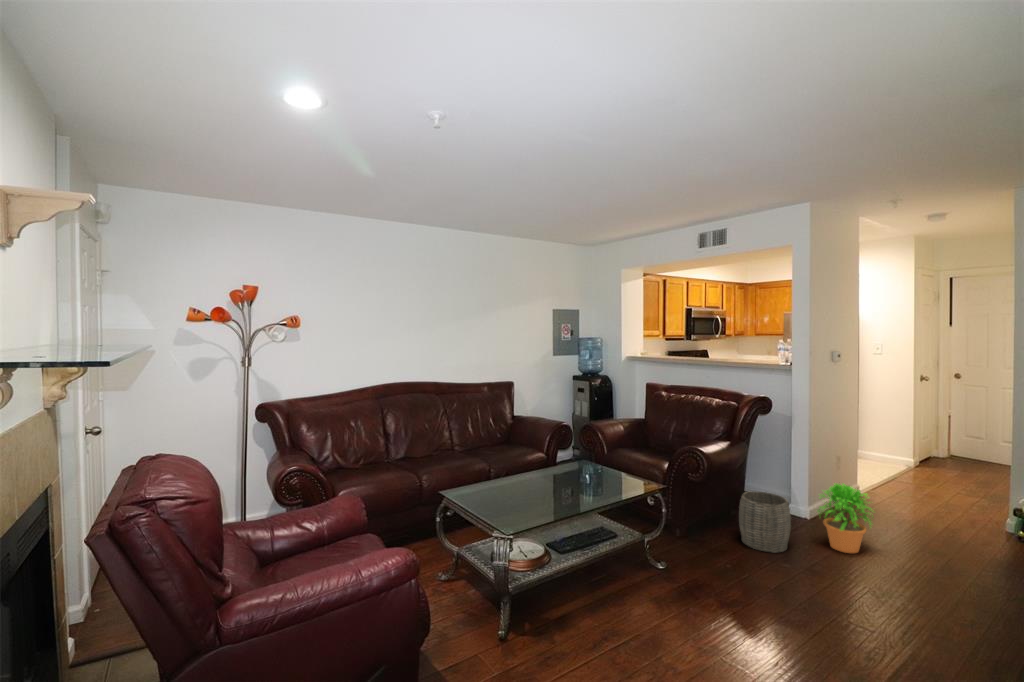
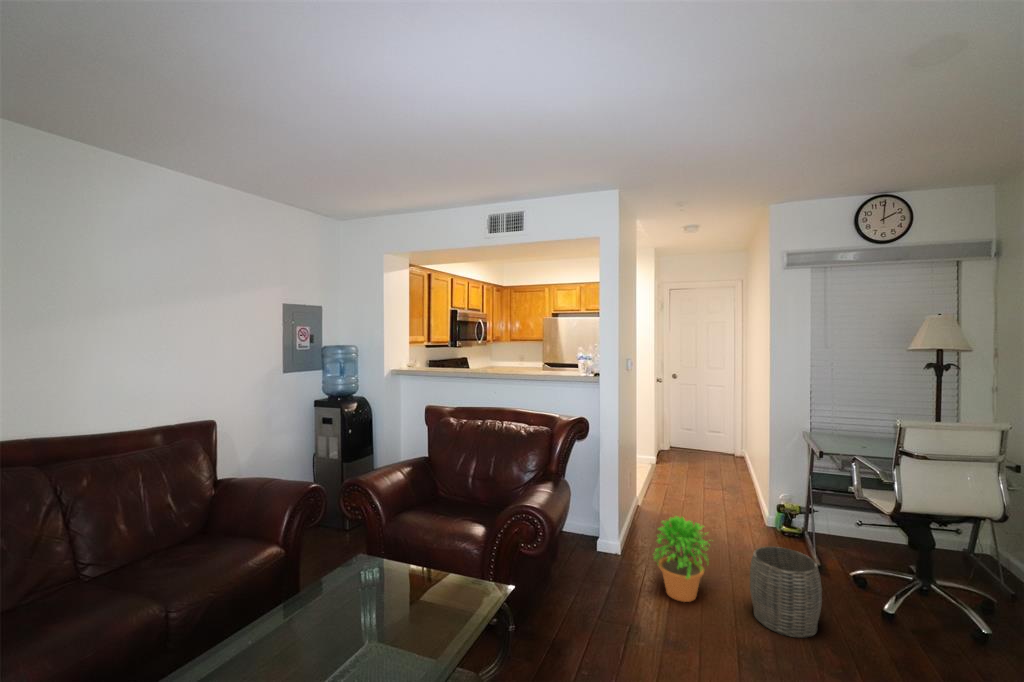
woven basket: present [739,491,791,552] -> present [750,547,822,638]

